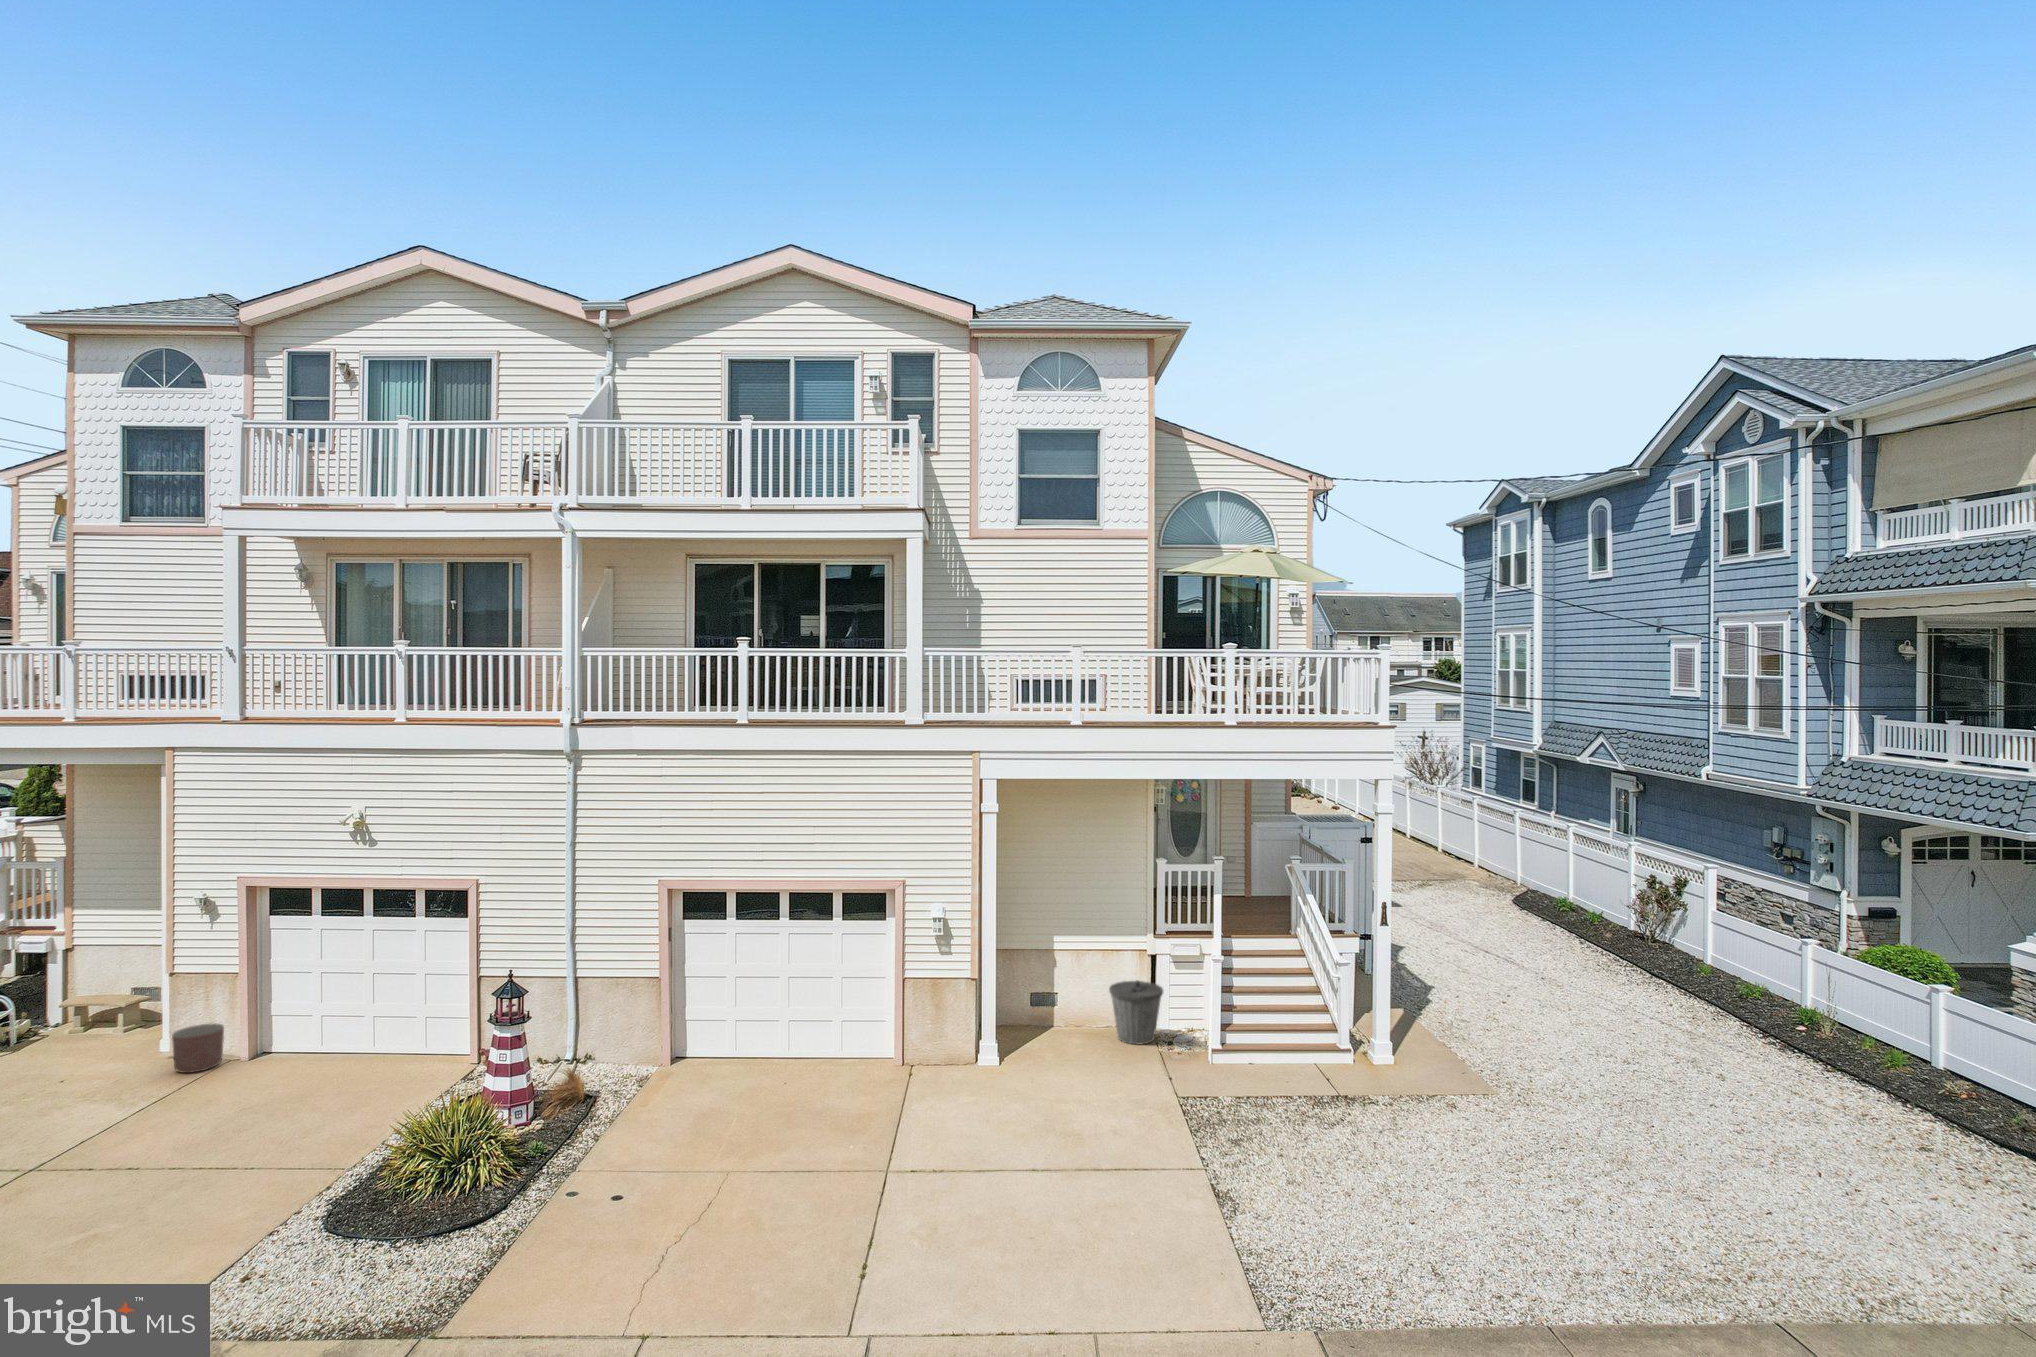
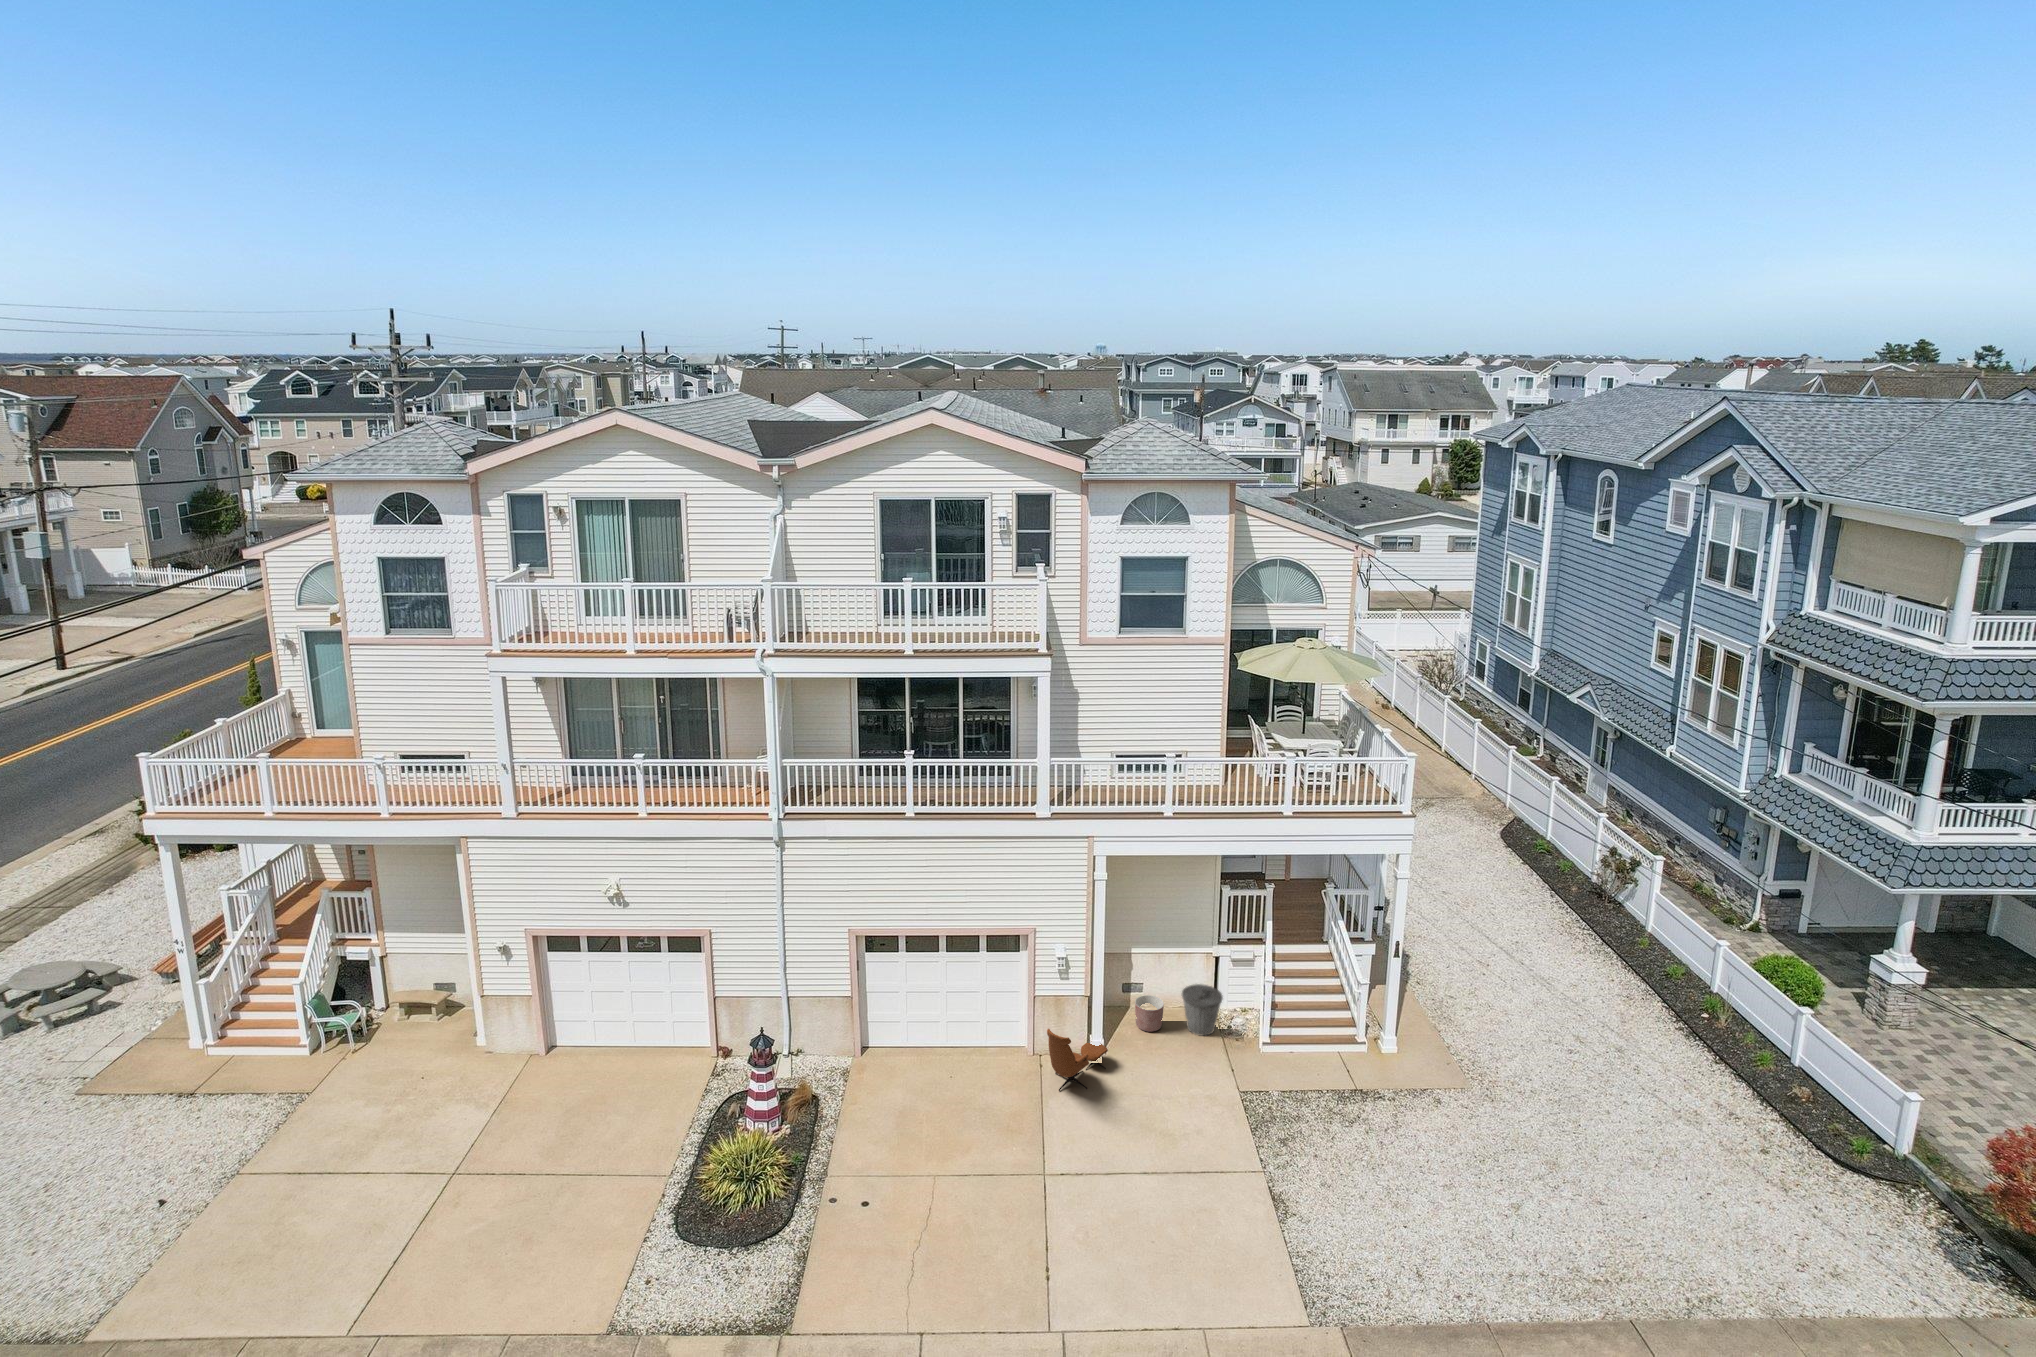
lounge chair: none [915,1000,1004,1092] -> present [1047,1029,1108,1091]
planter: present [172,1023,224,1073] -> present [1135,995,1164,1032]

